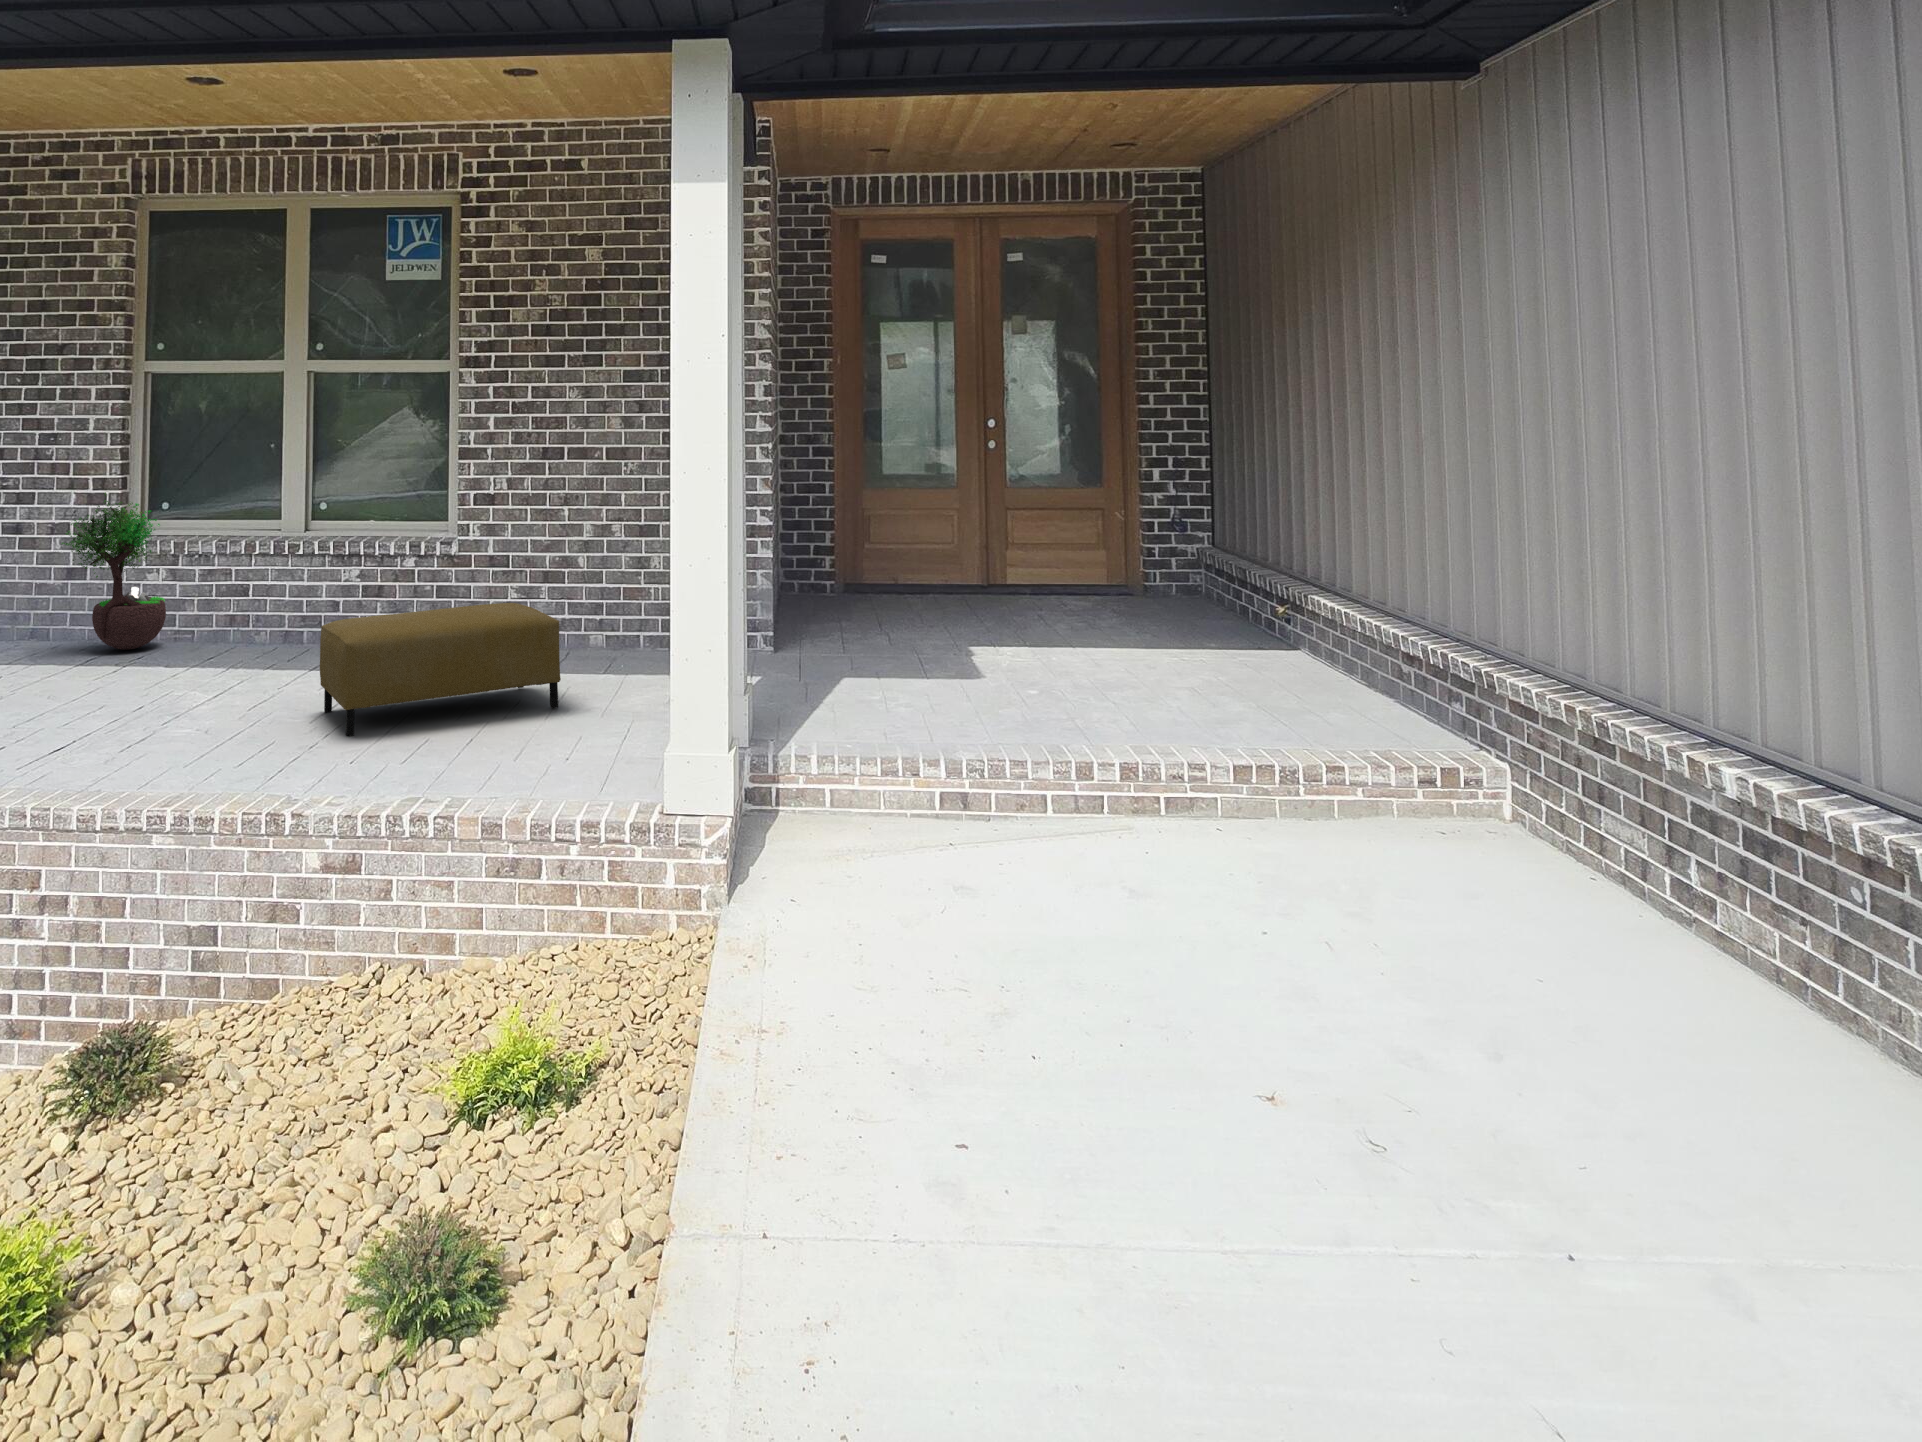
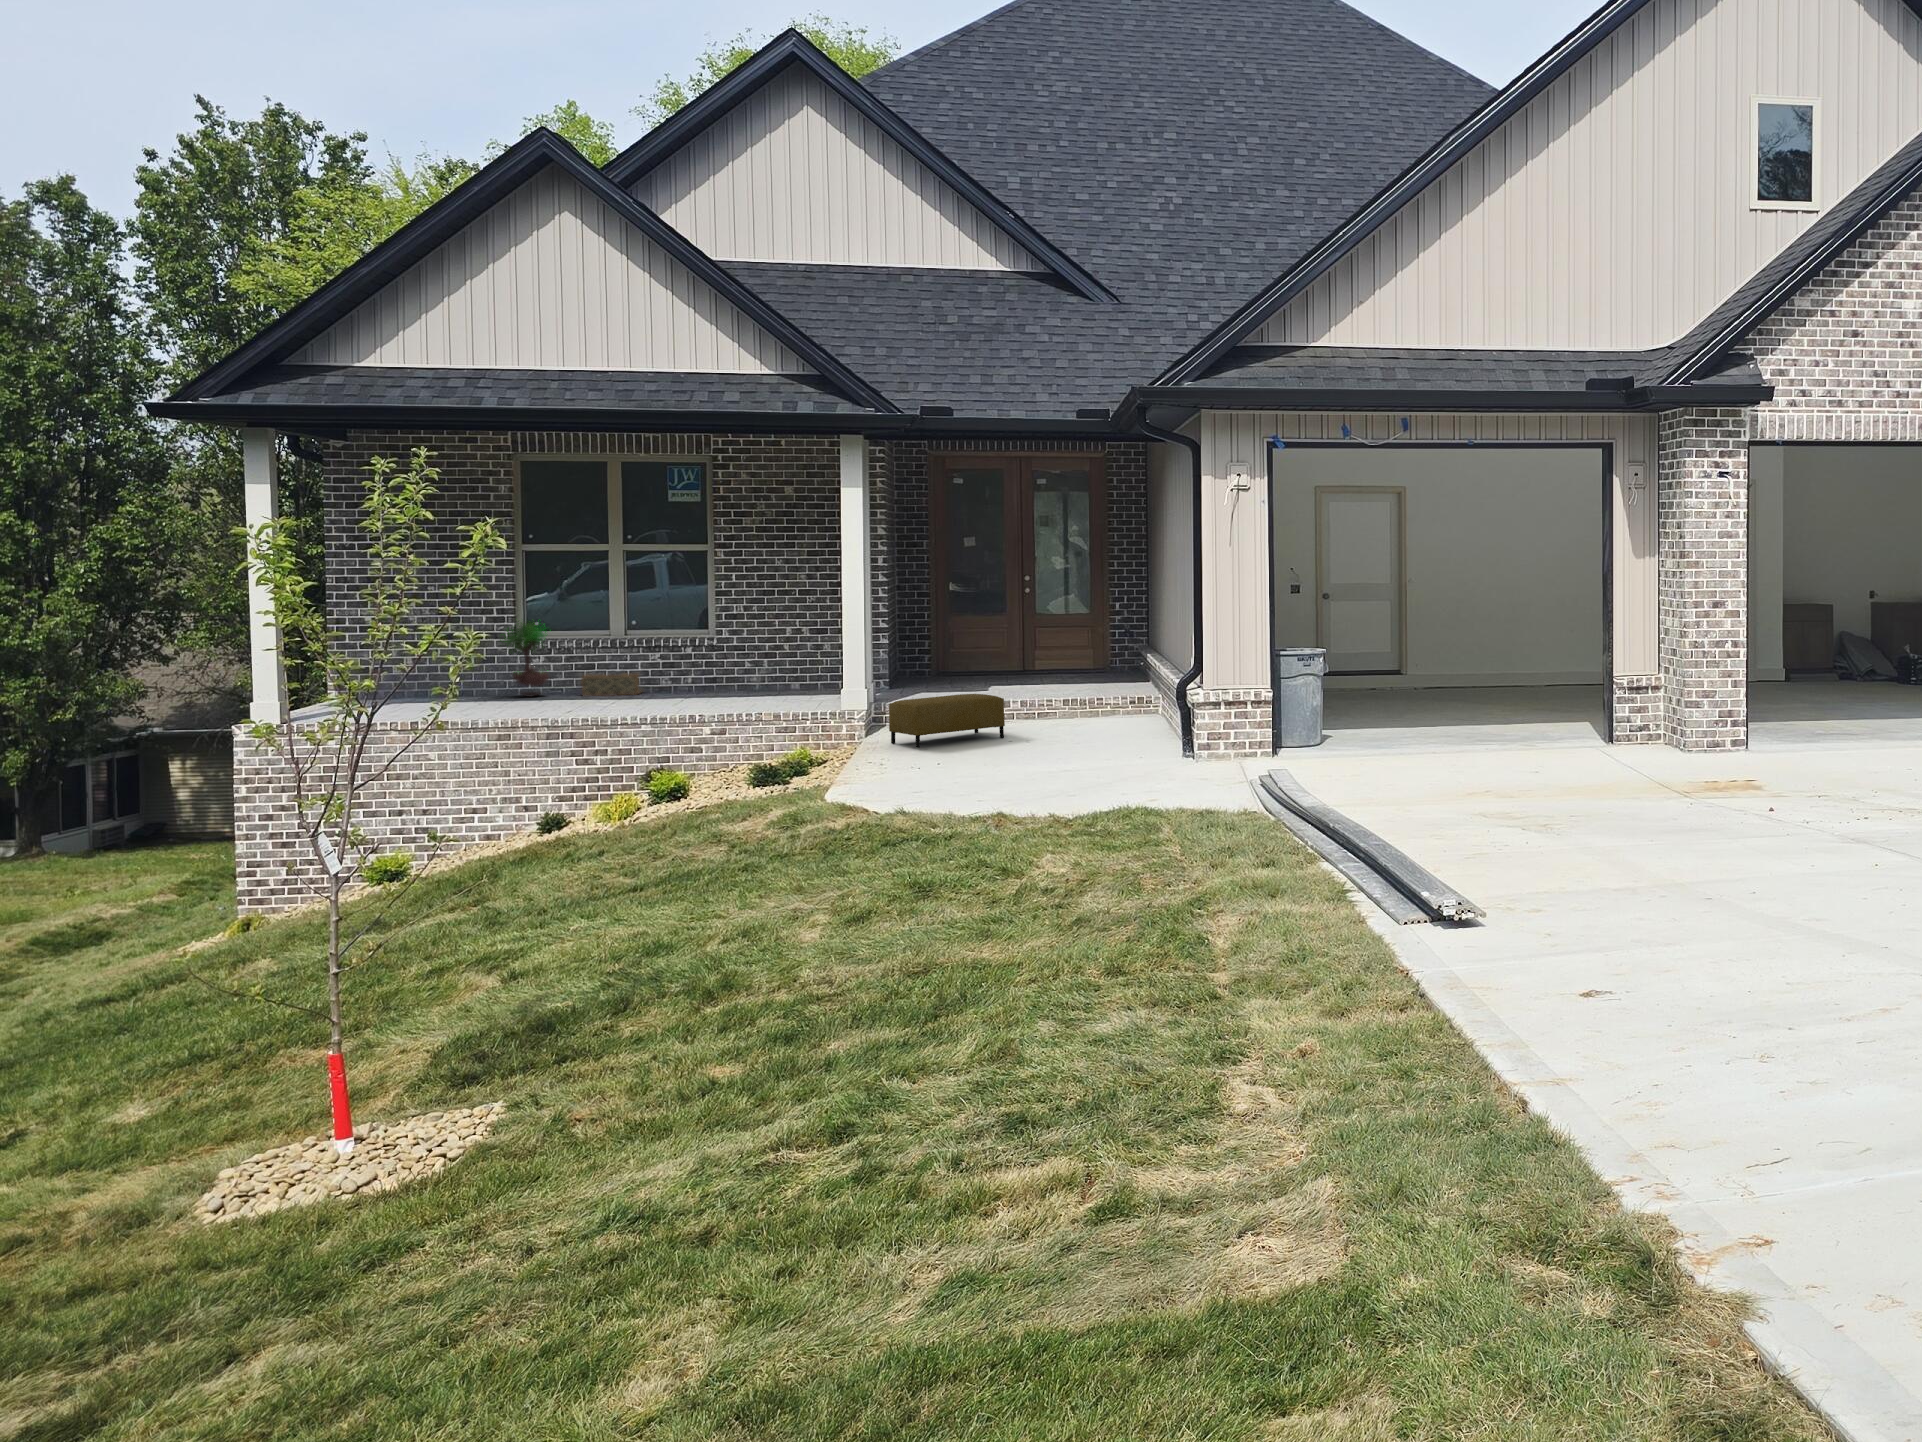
ottoman: present [320,603,561,737] -> present [889,694,1005,748]
woven basket: none [209,604,327,655] -> present [581,674,644,696]

